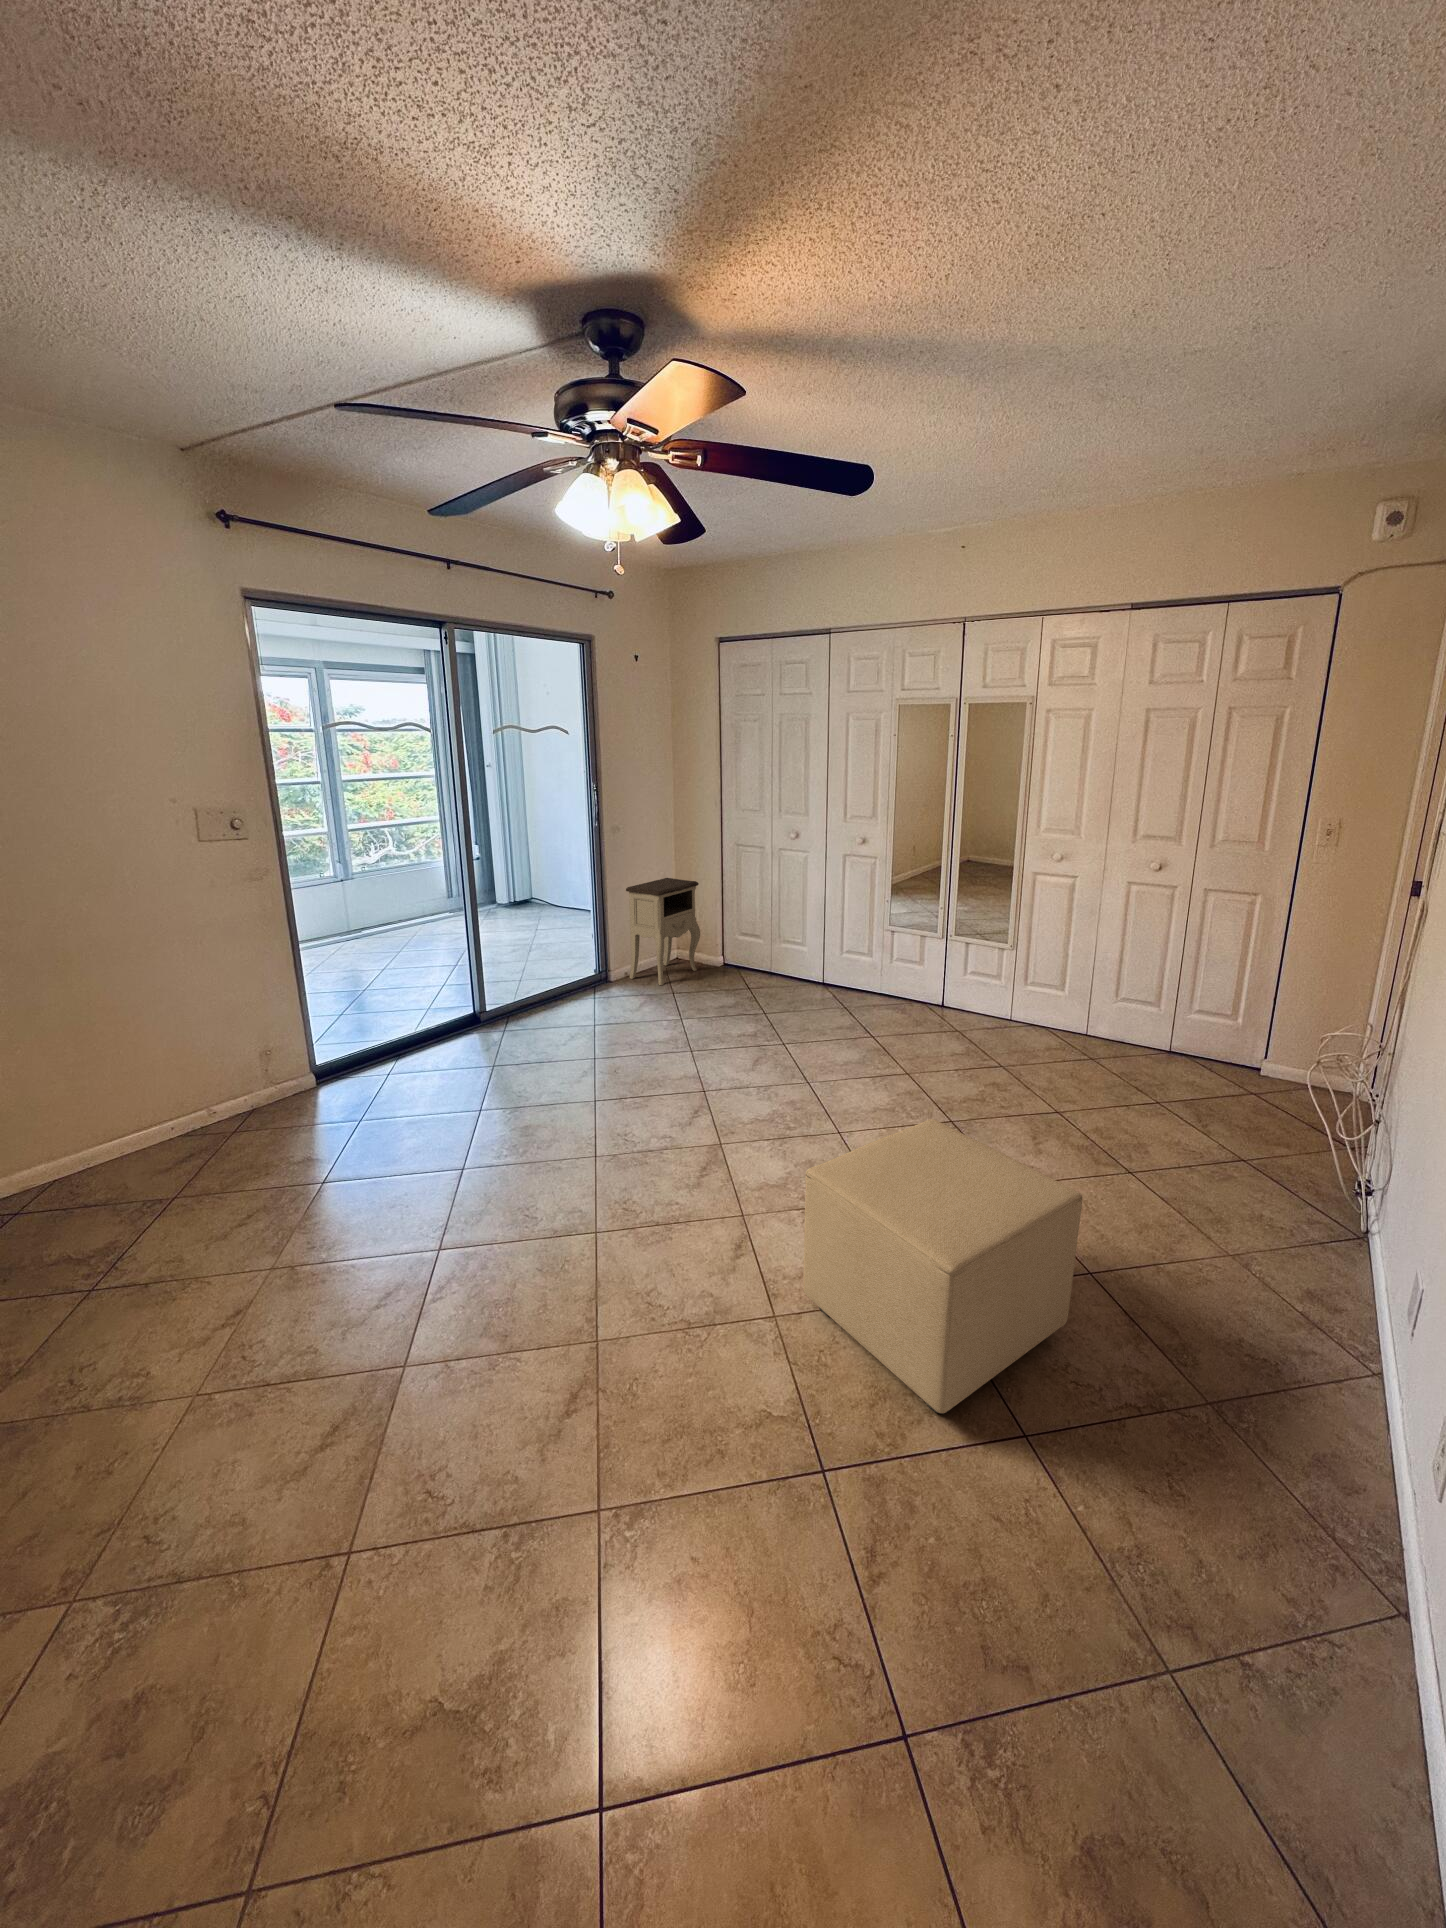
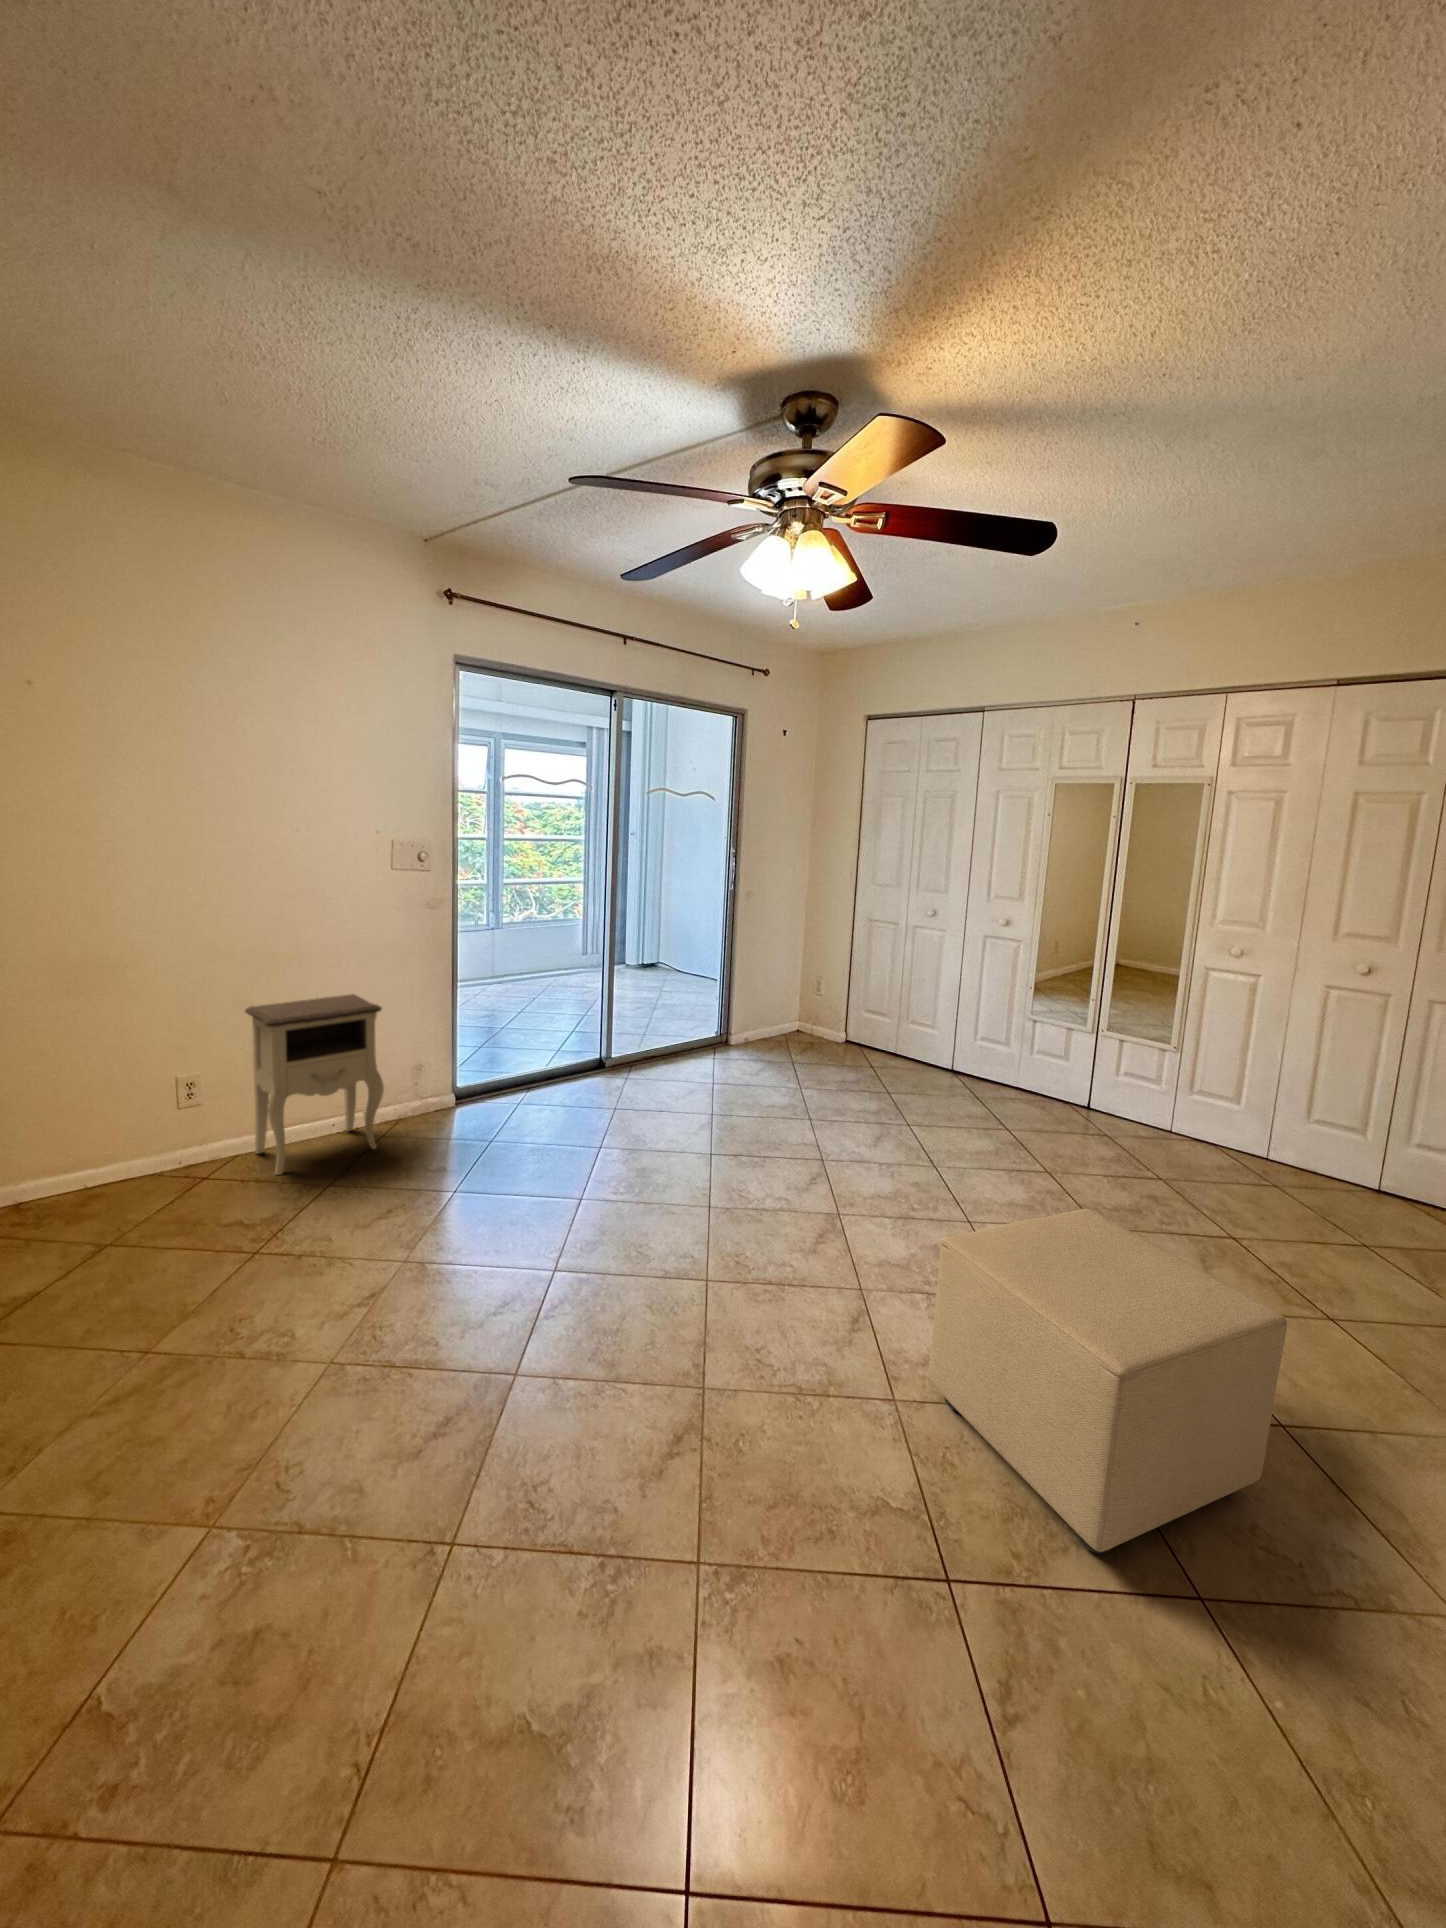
nightstand: present [626,878,700,985] -> present [245,994,384,1175]

